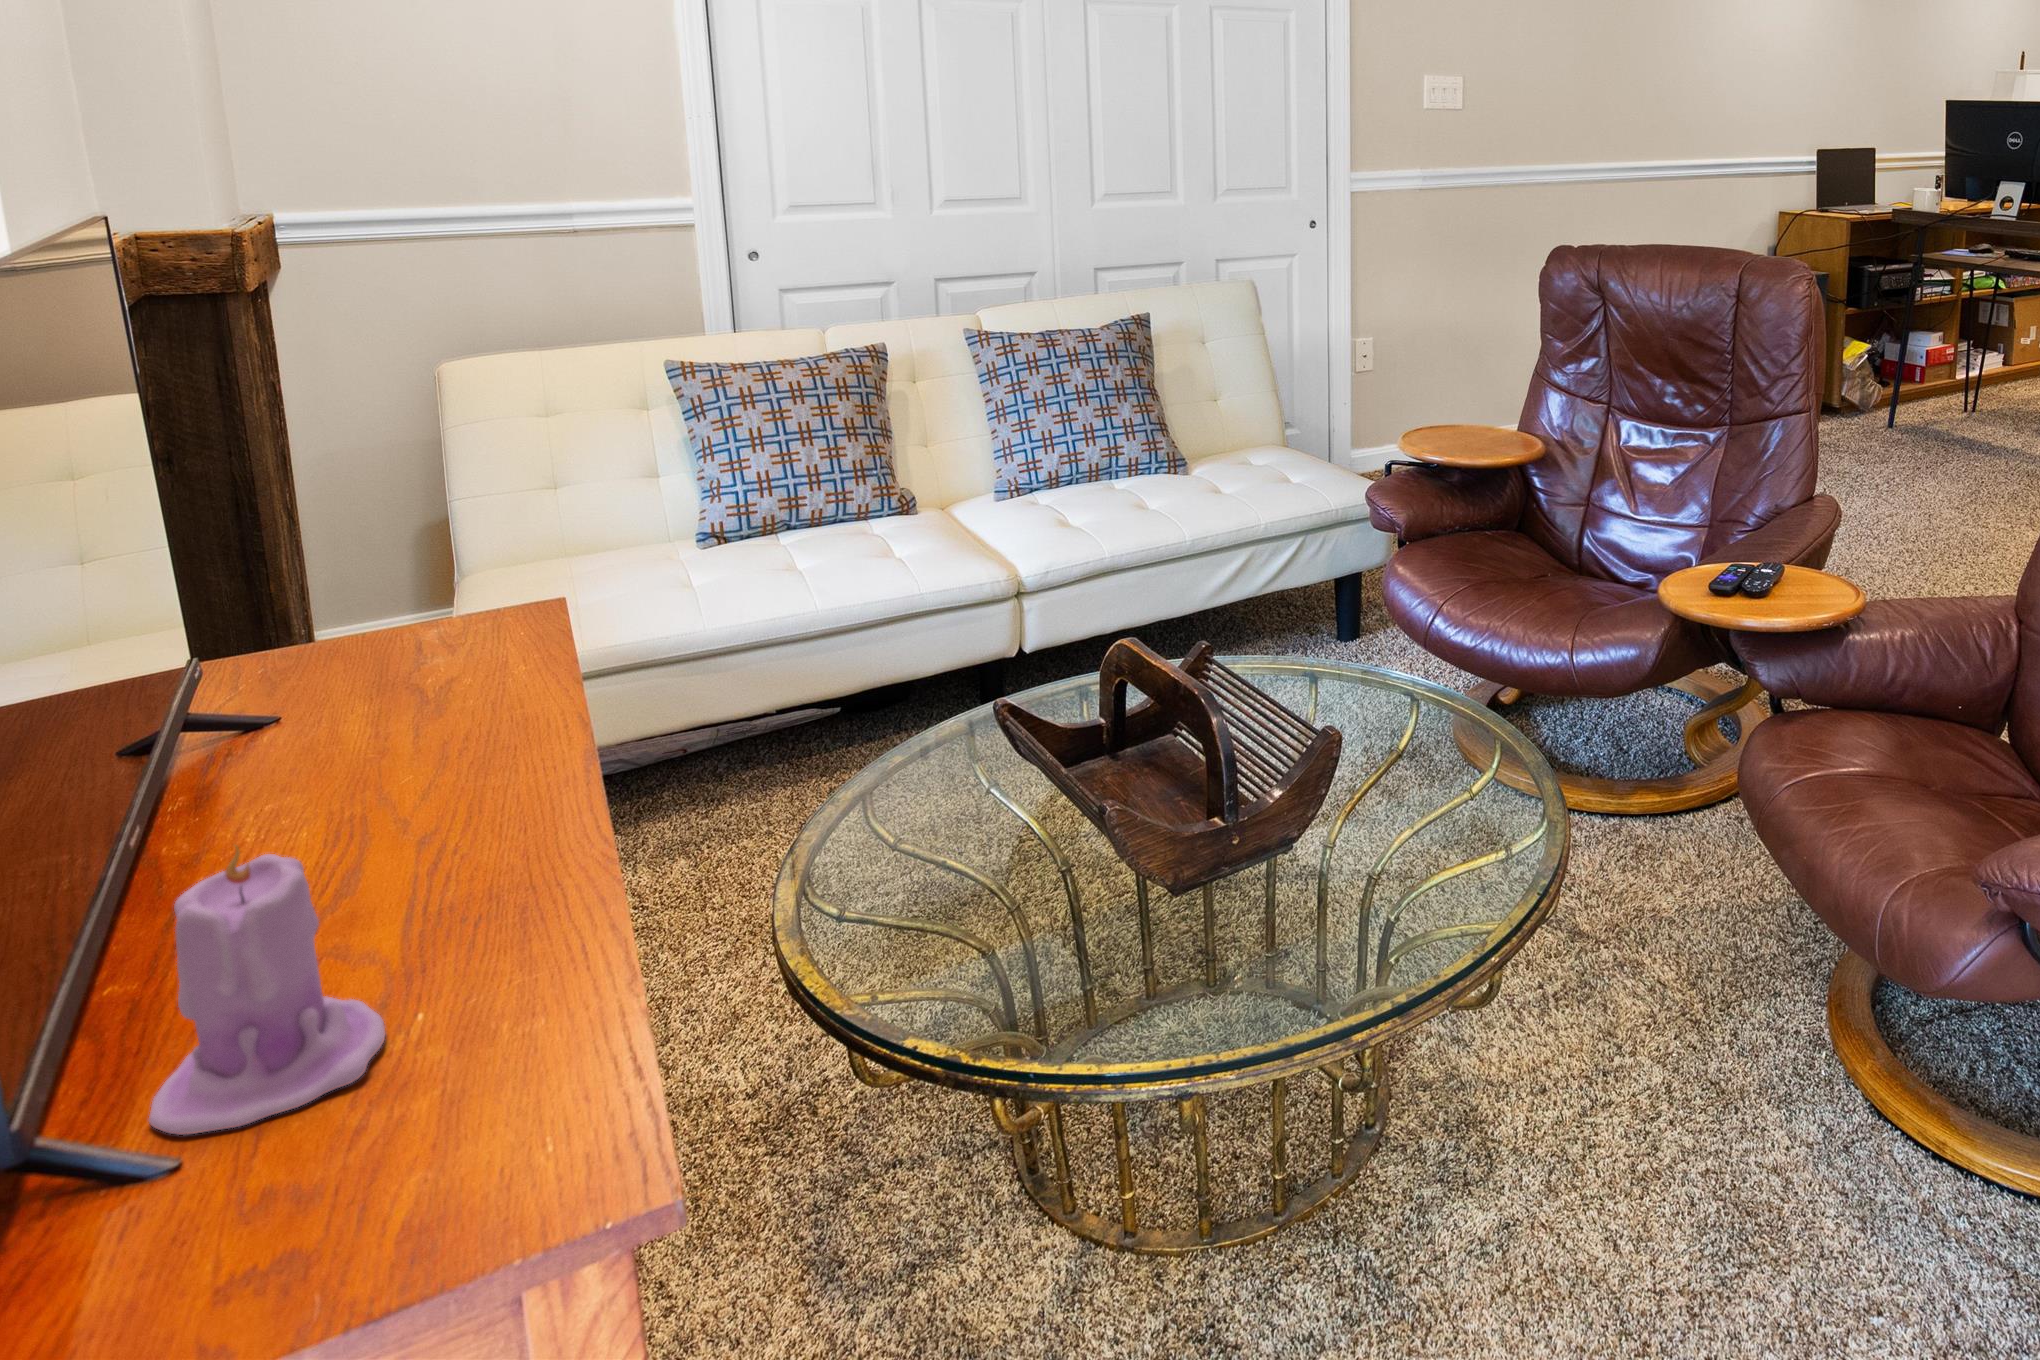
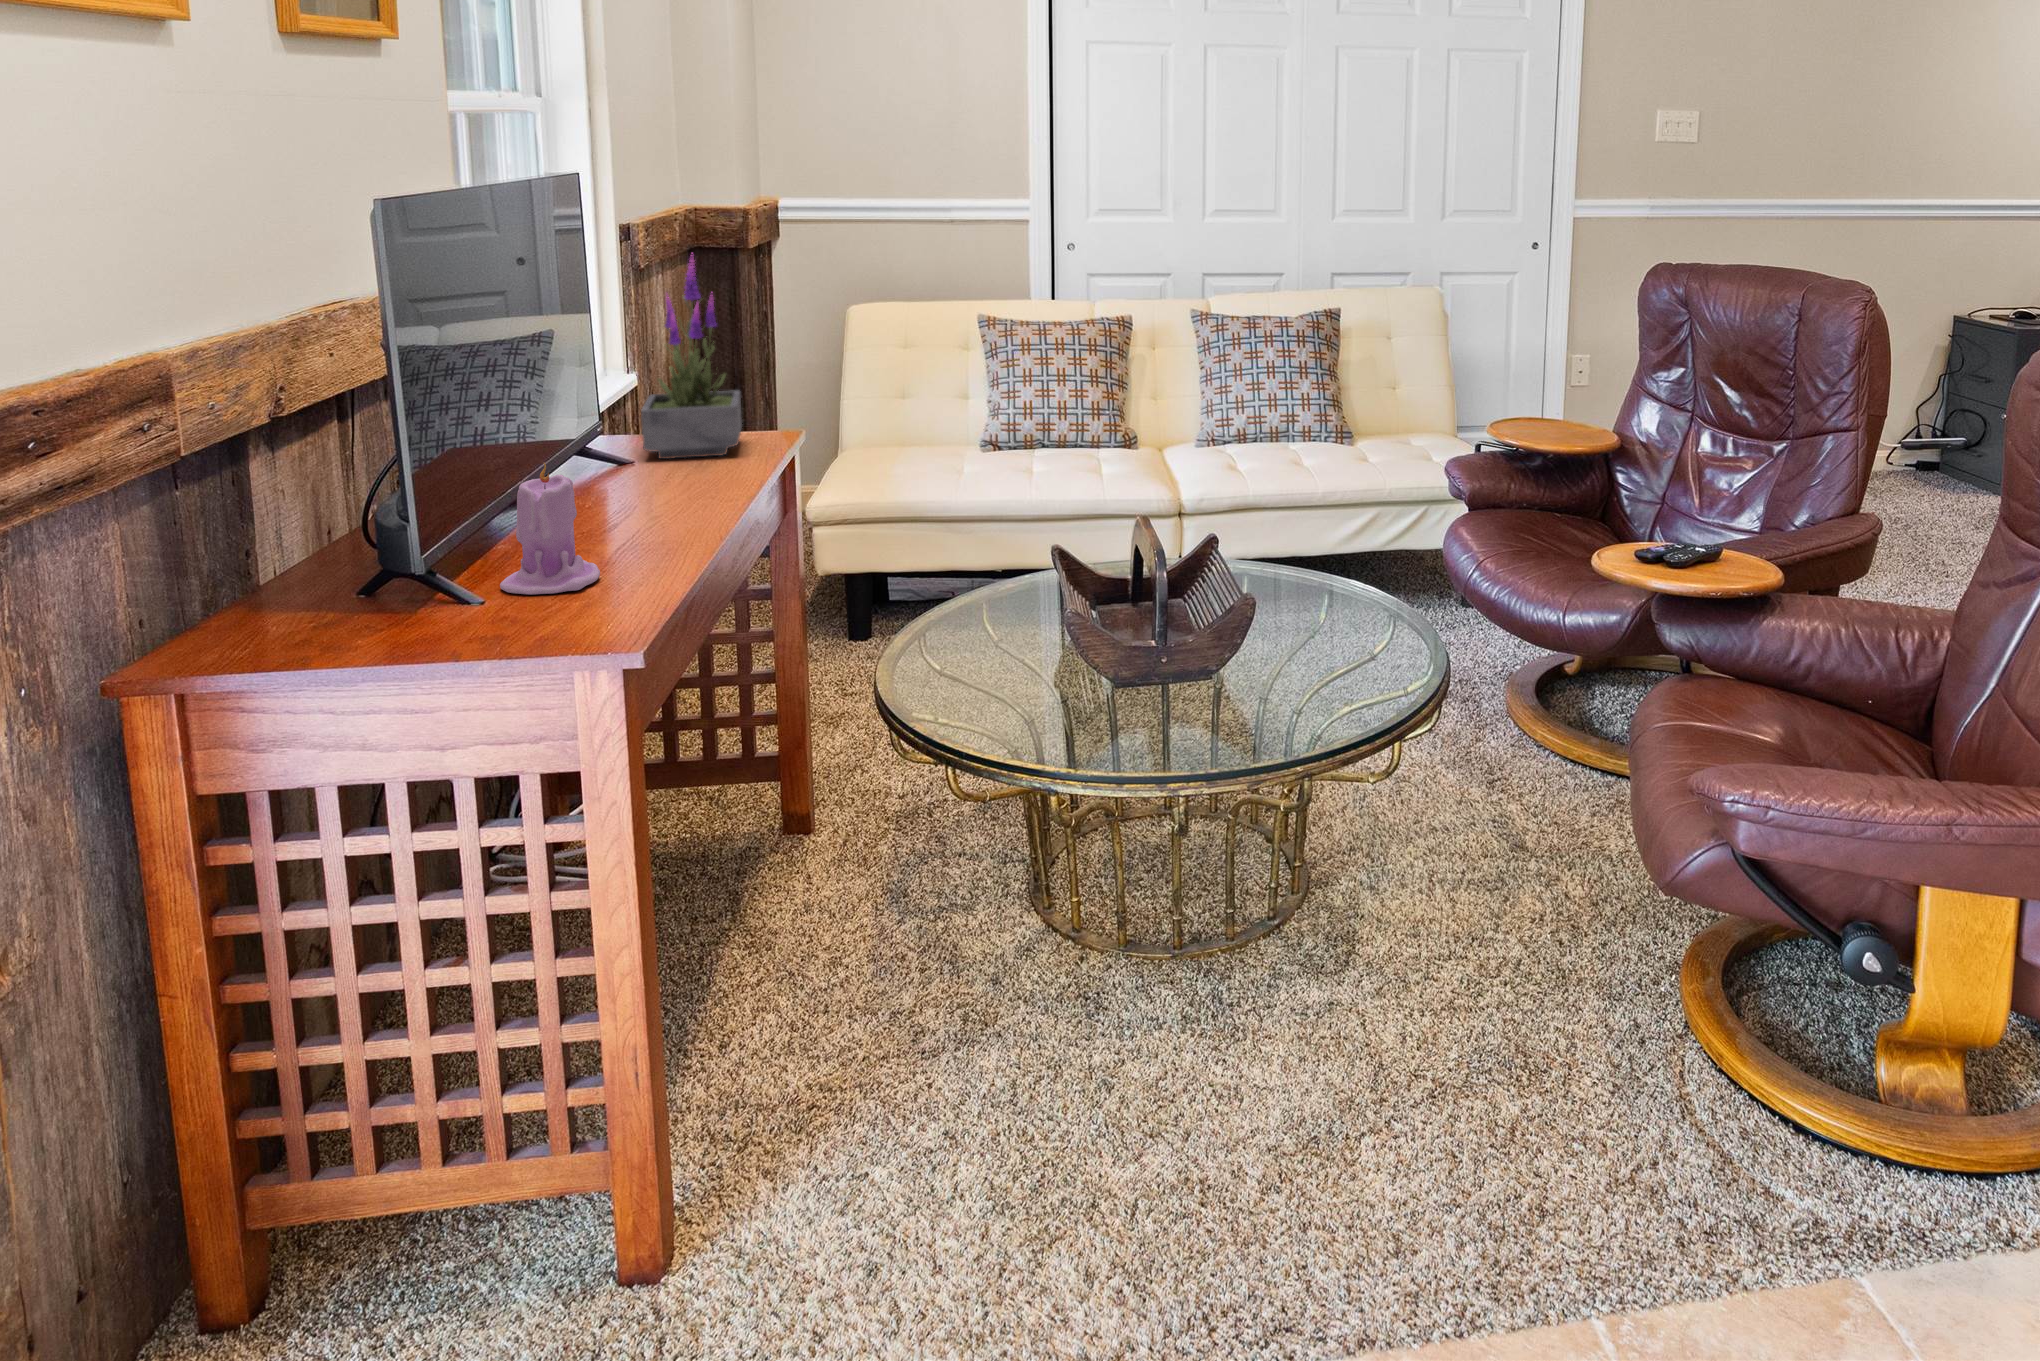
potted plant: none [252,340,457,693] -> present [641,253,742,459]

